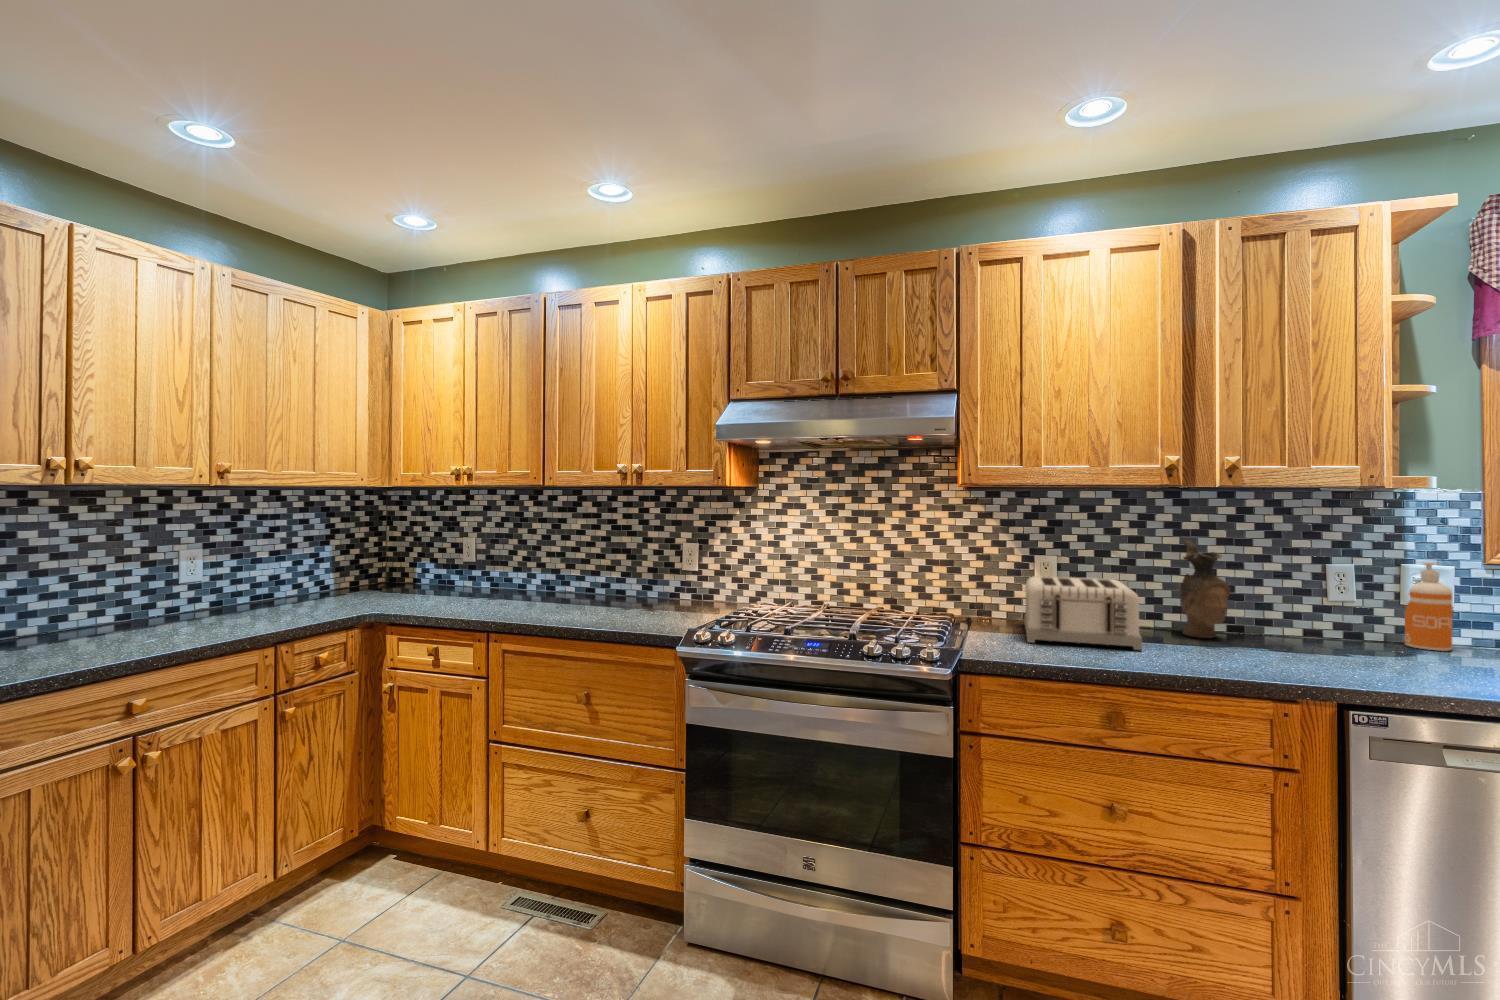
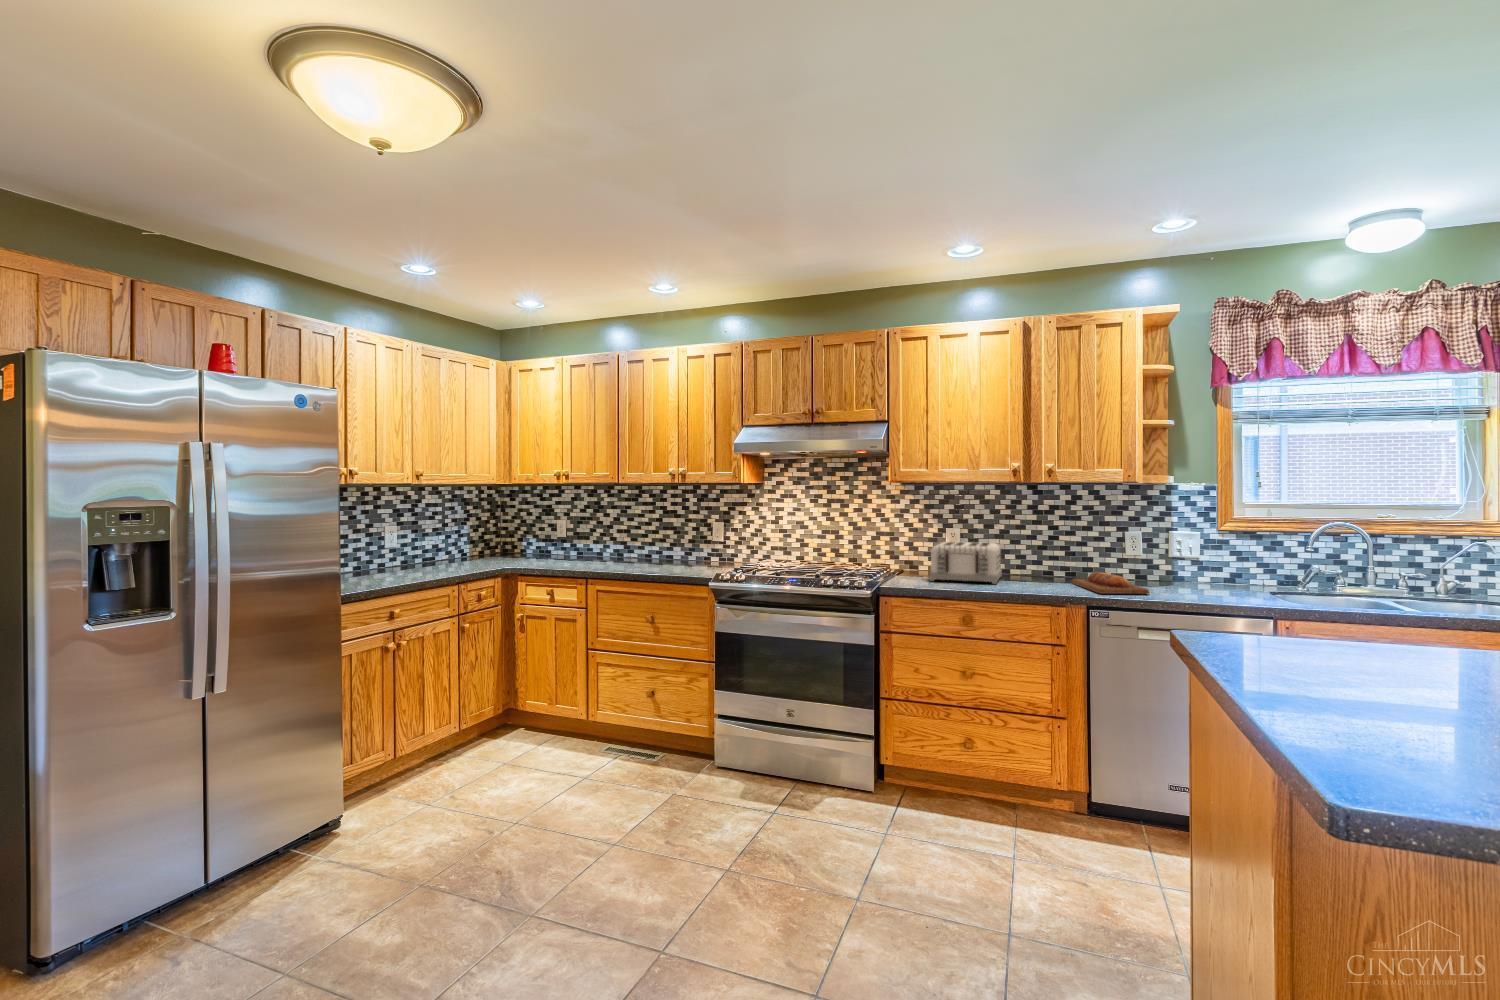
ceramic pitcher: present [1180,541,1230,638] -> none [1036,517,1065,579]
soap dispenser: present [1405,562,1452,651] -> none [1172,529,1197,585]
bread loaf: none [1253,631,1434,679] -> present [1072,572,1149,594]

